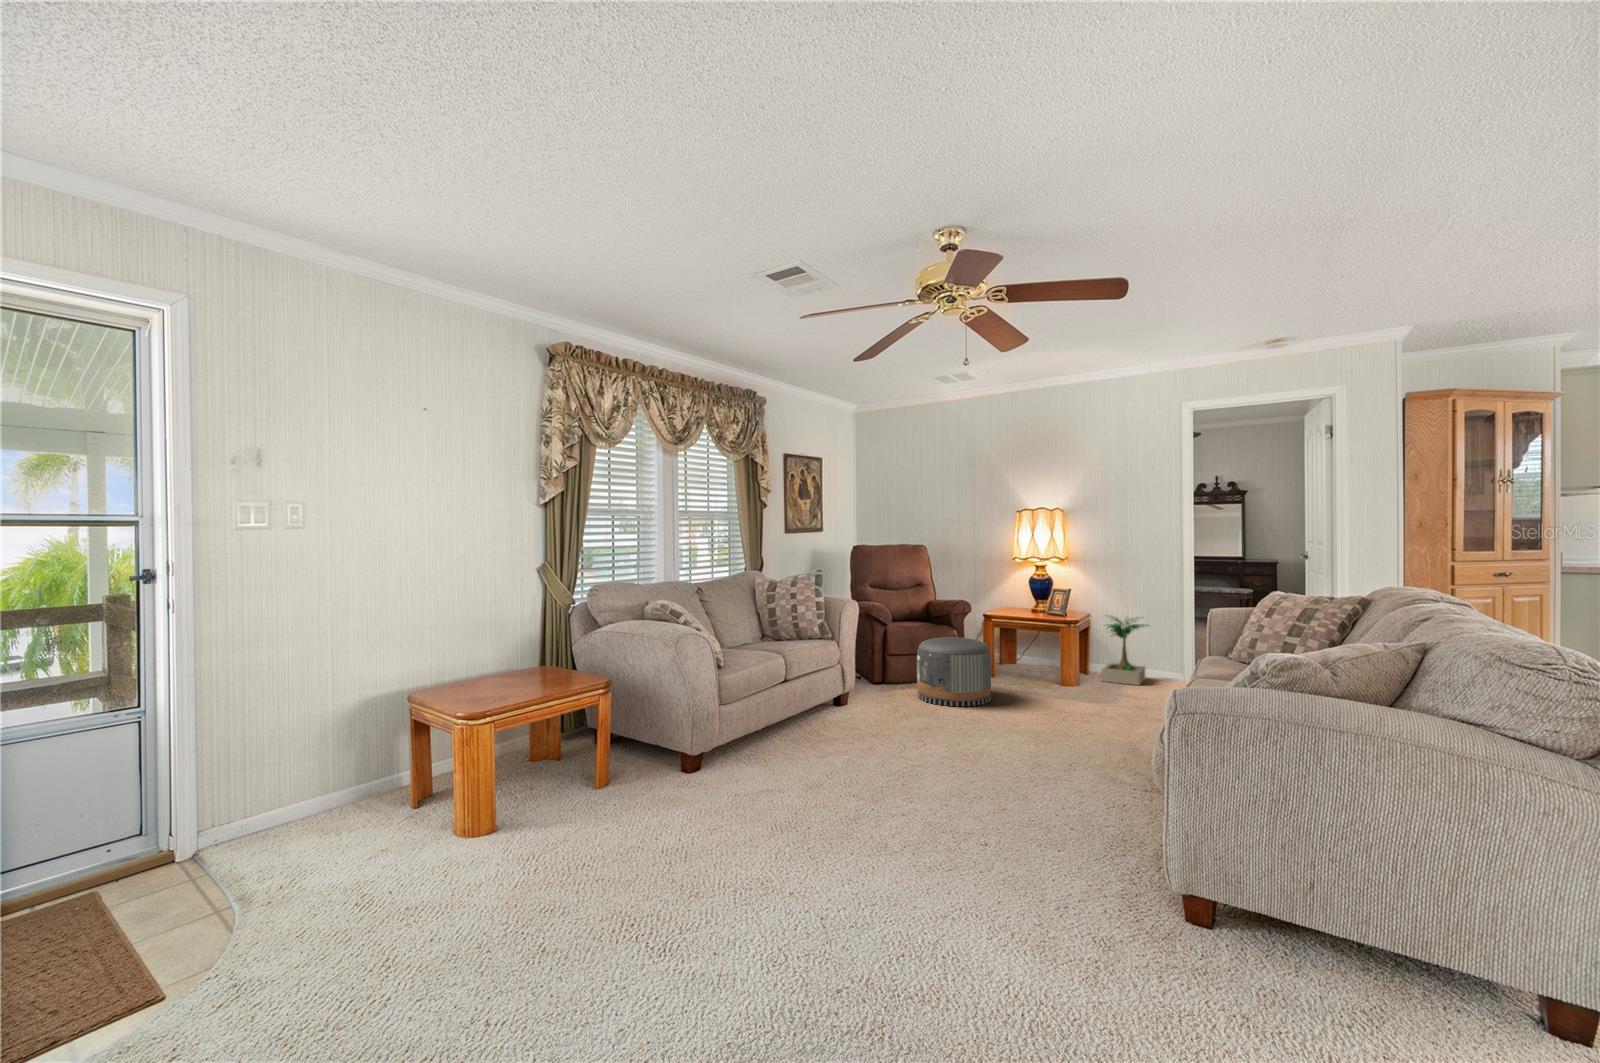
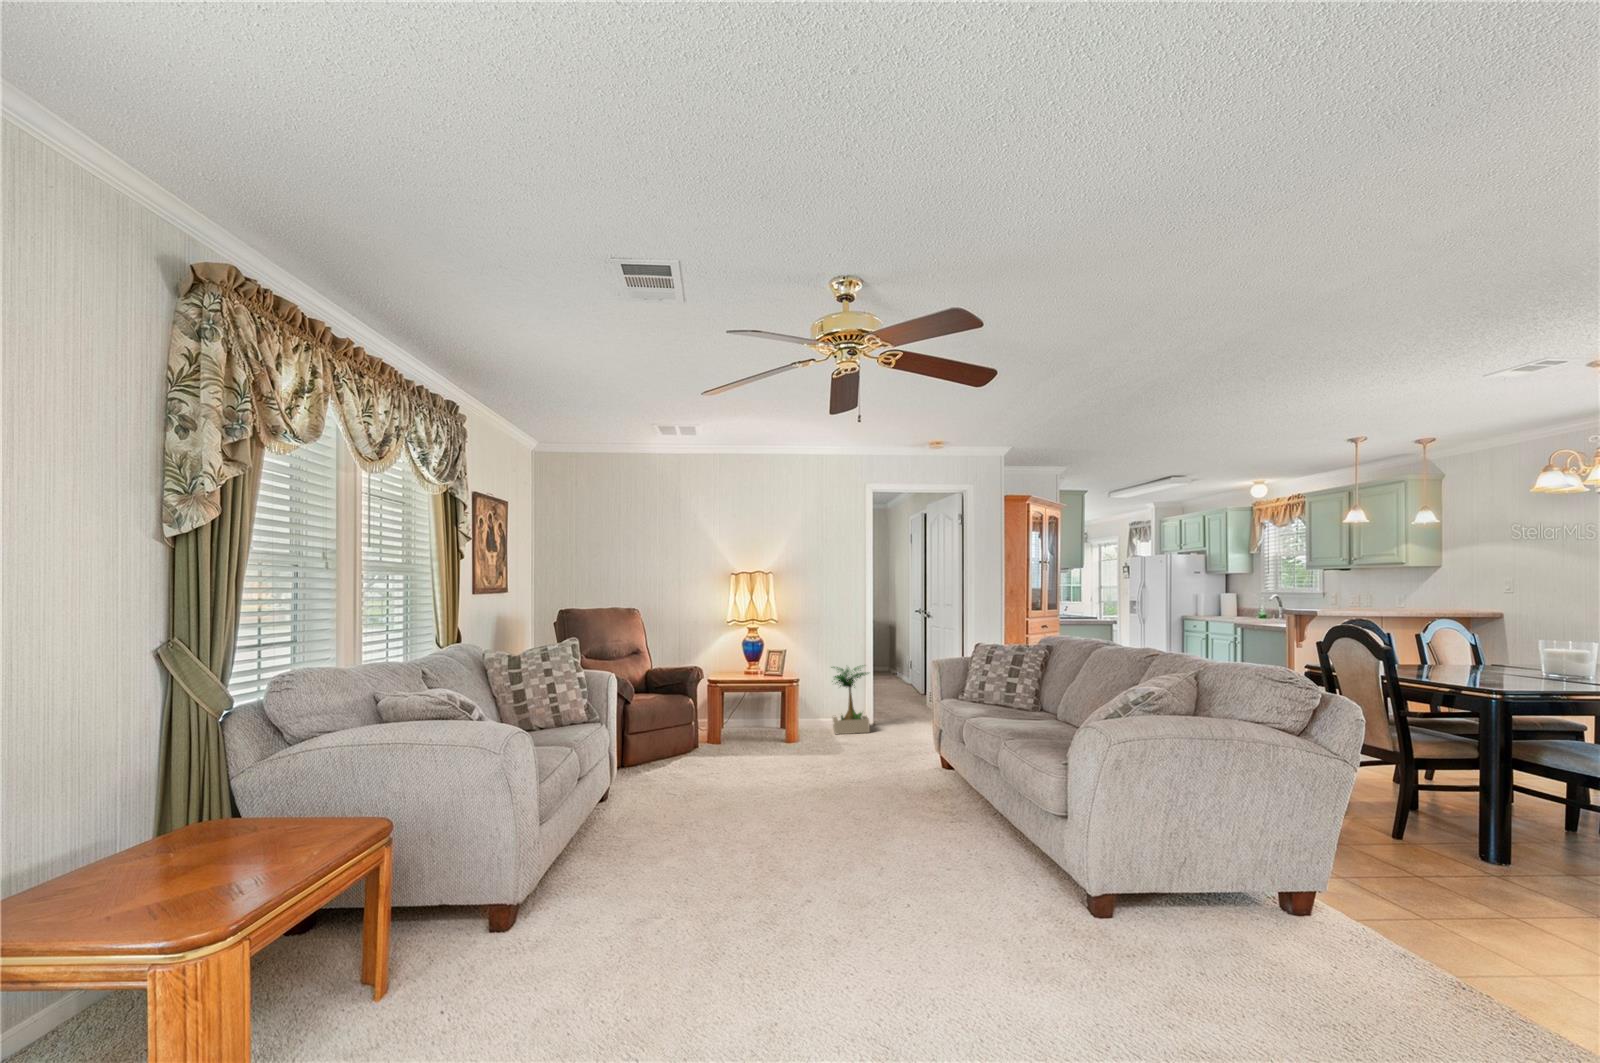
pouf: present [917,637,991,706] -> none [682,704,767,785]

